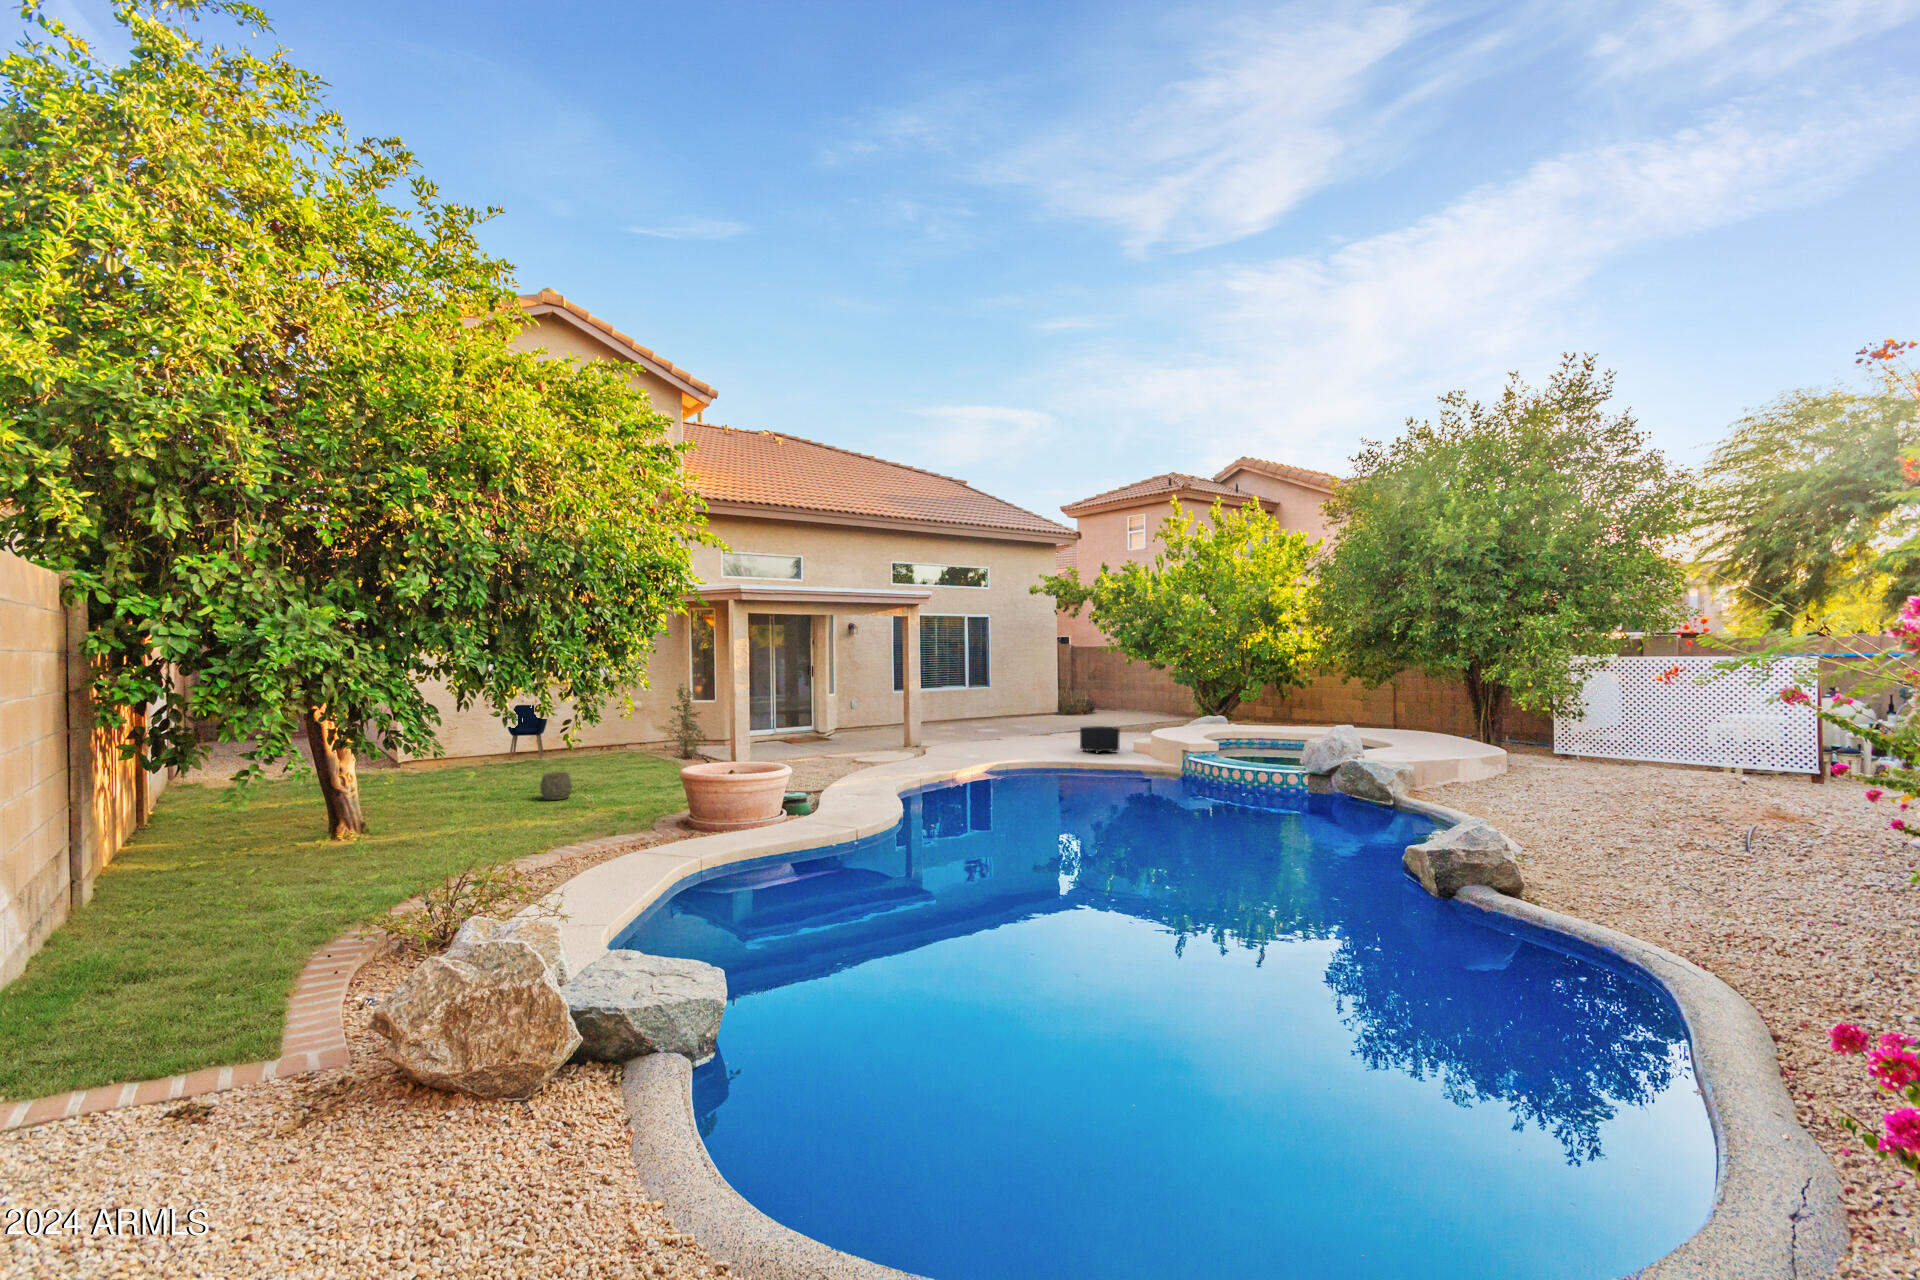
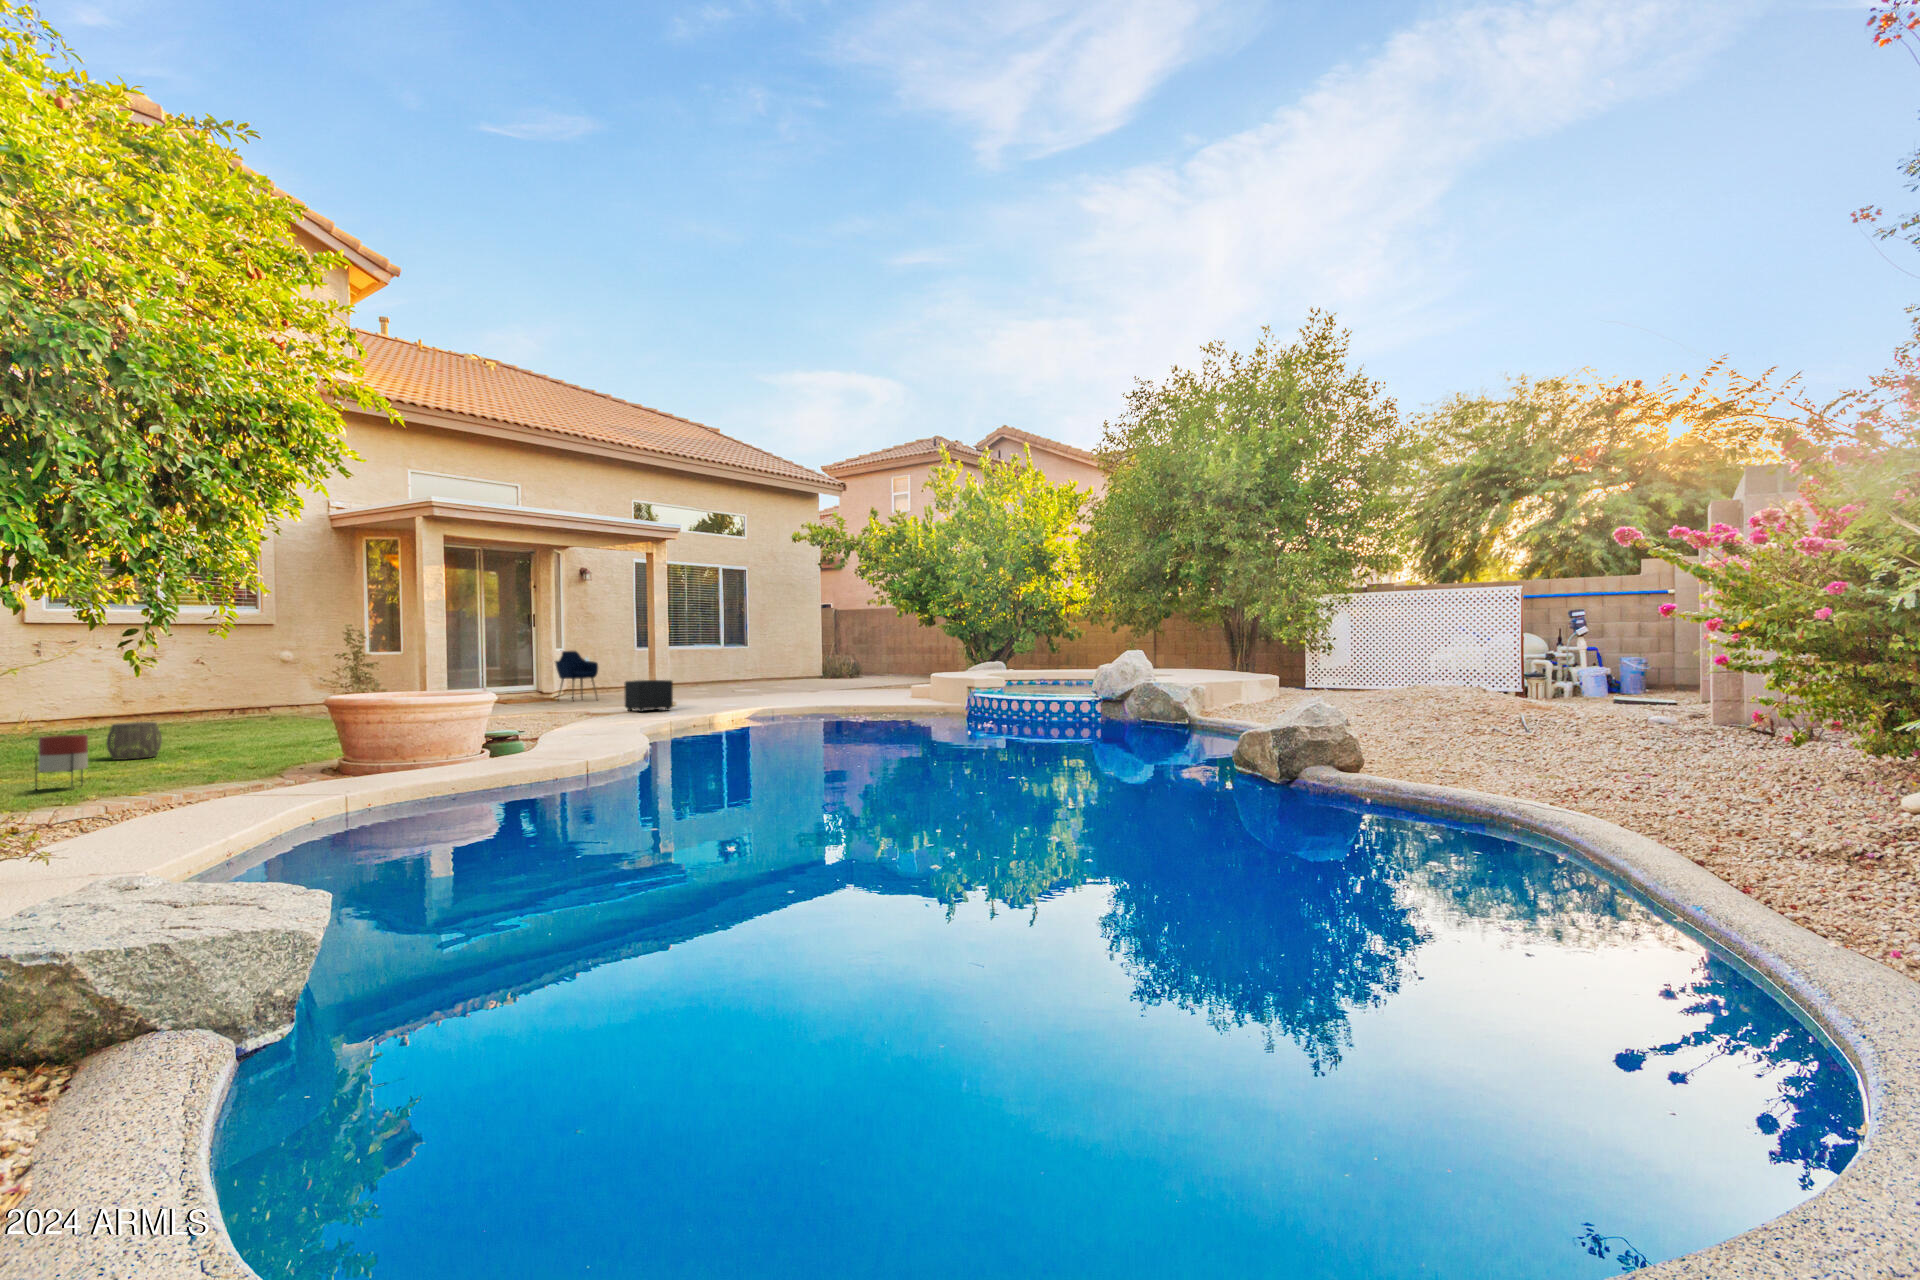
chair: present [508,705,547,759] -> present [555,651,598,700]
ottoman: present [1080,726,1120,753] -> present [624,680,673,712]
planter: none [511,795,539,834] -> present [35,734,88,789]

